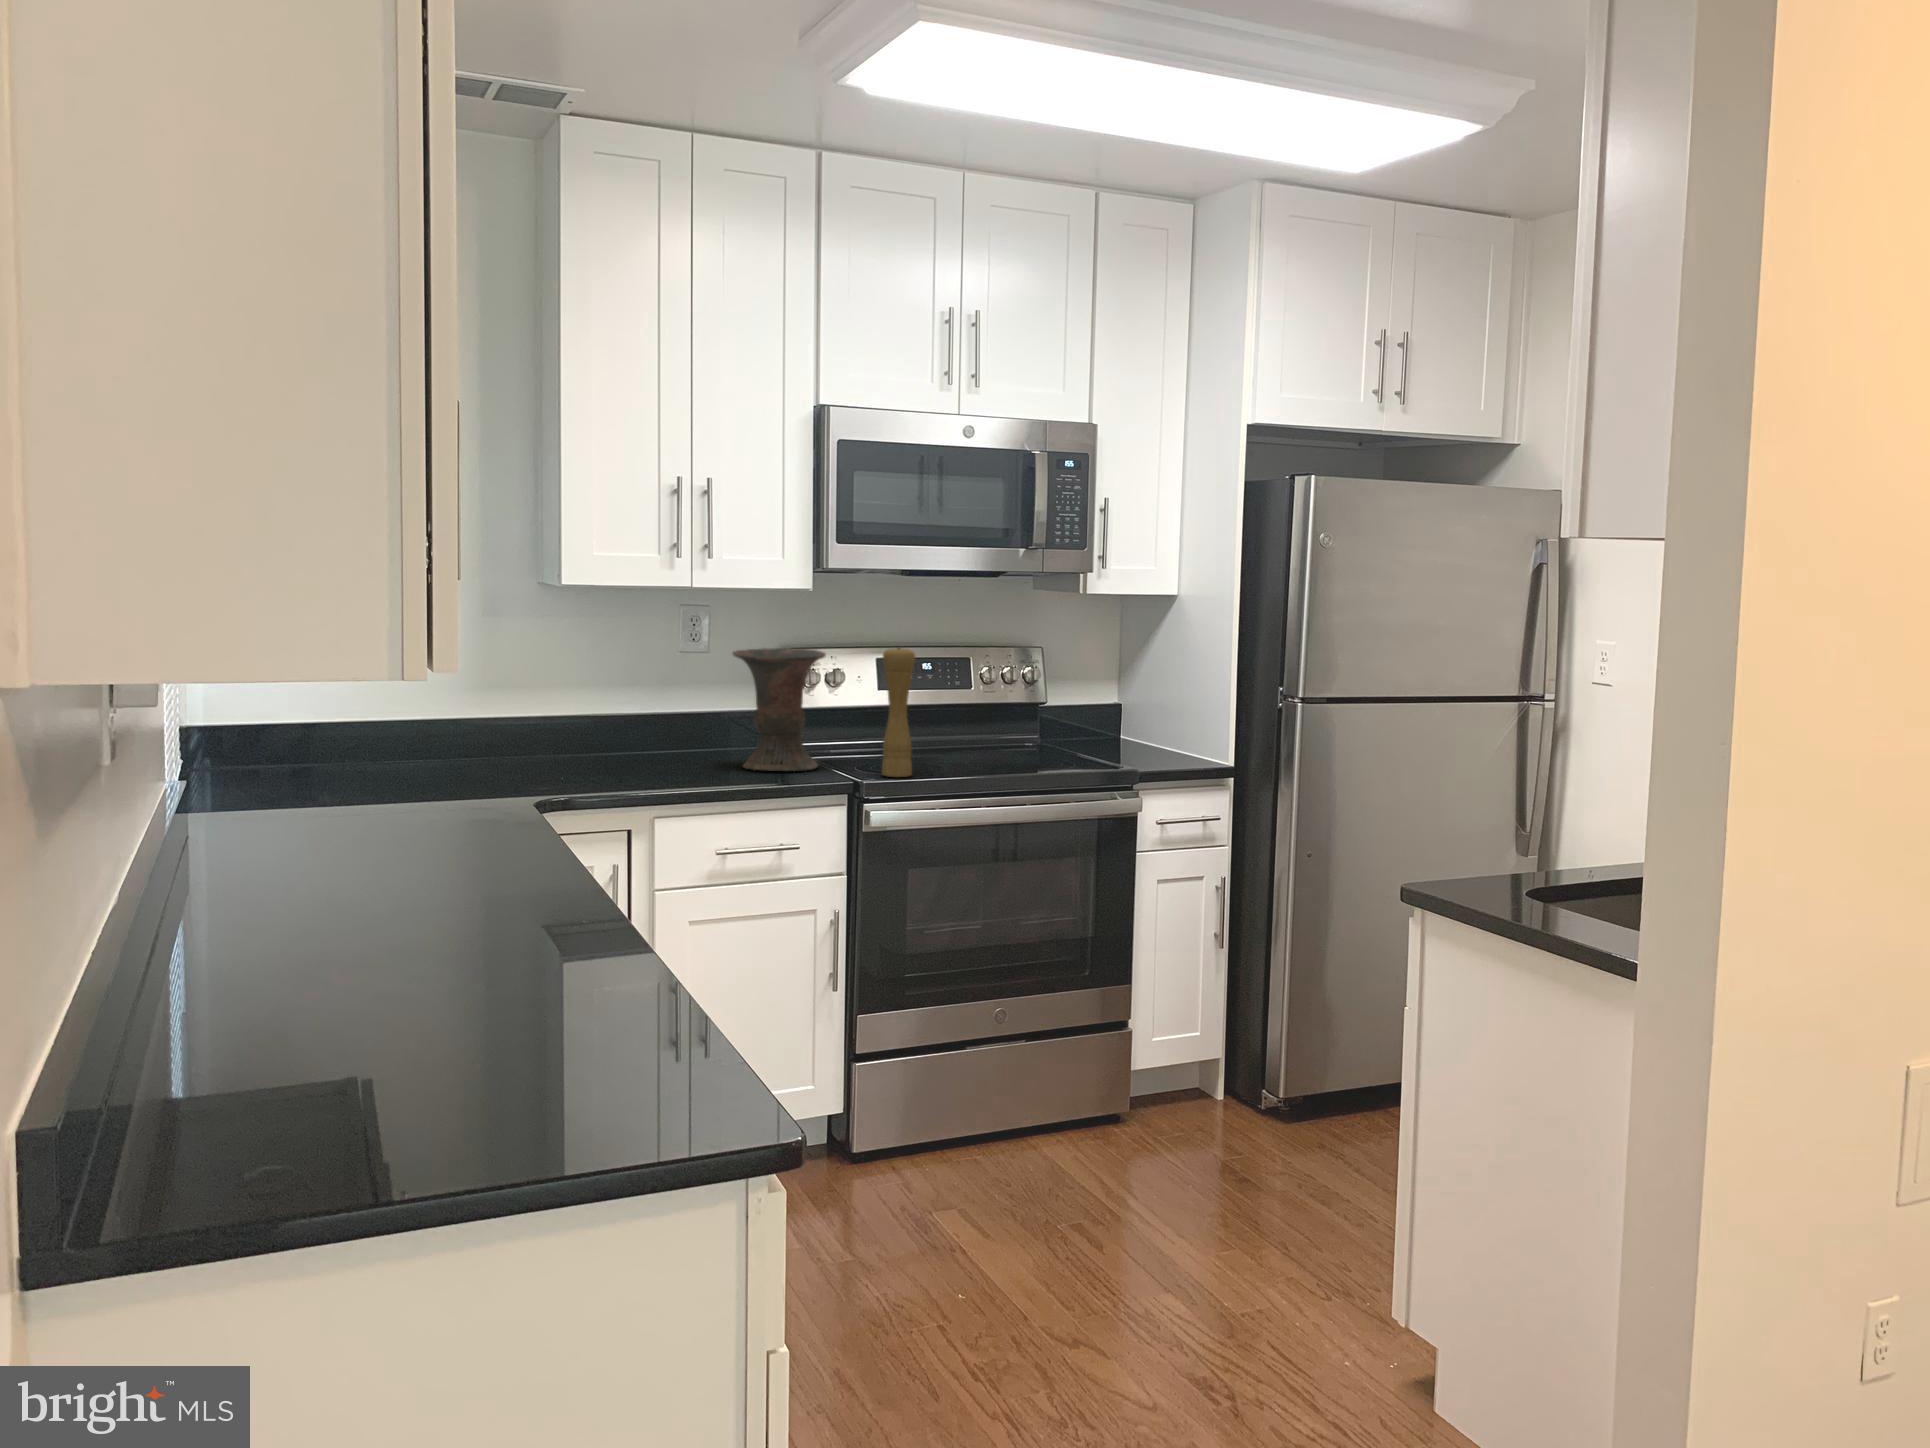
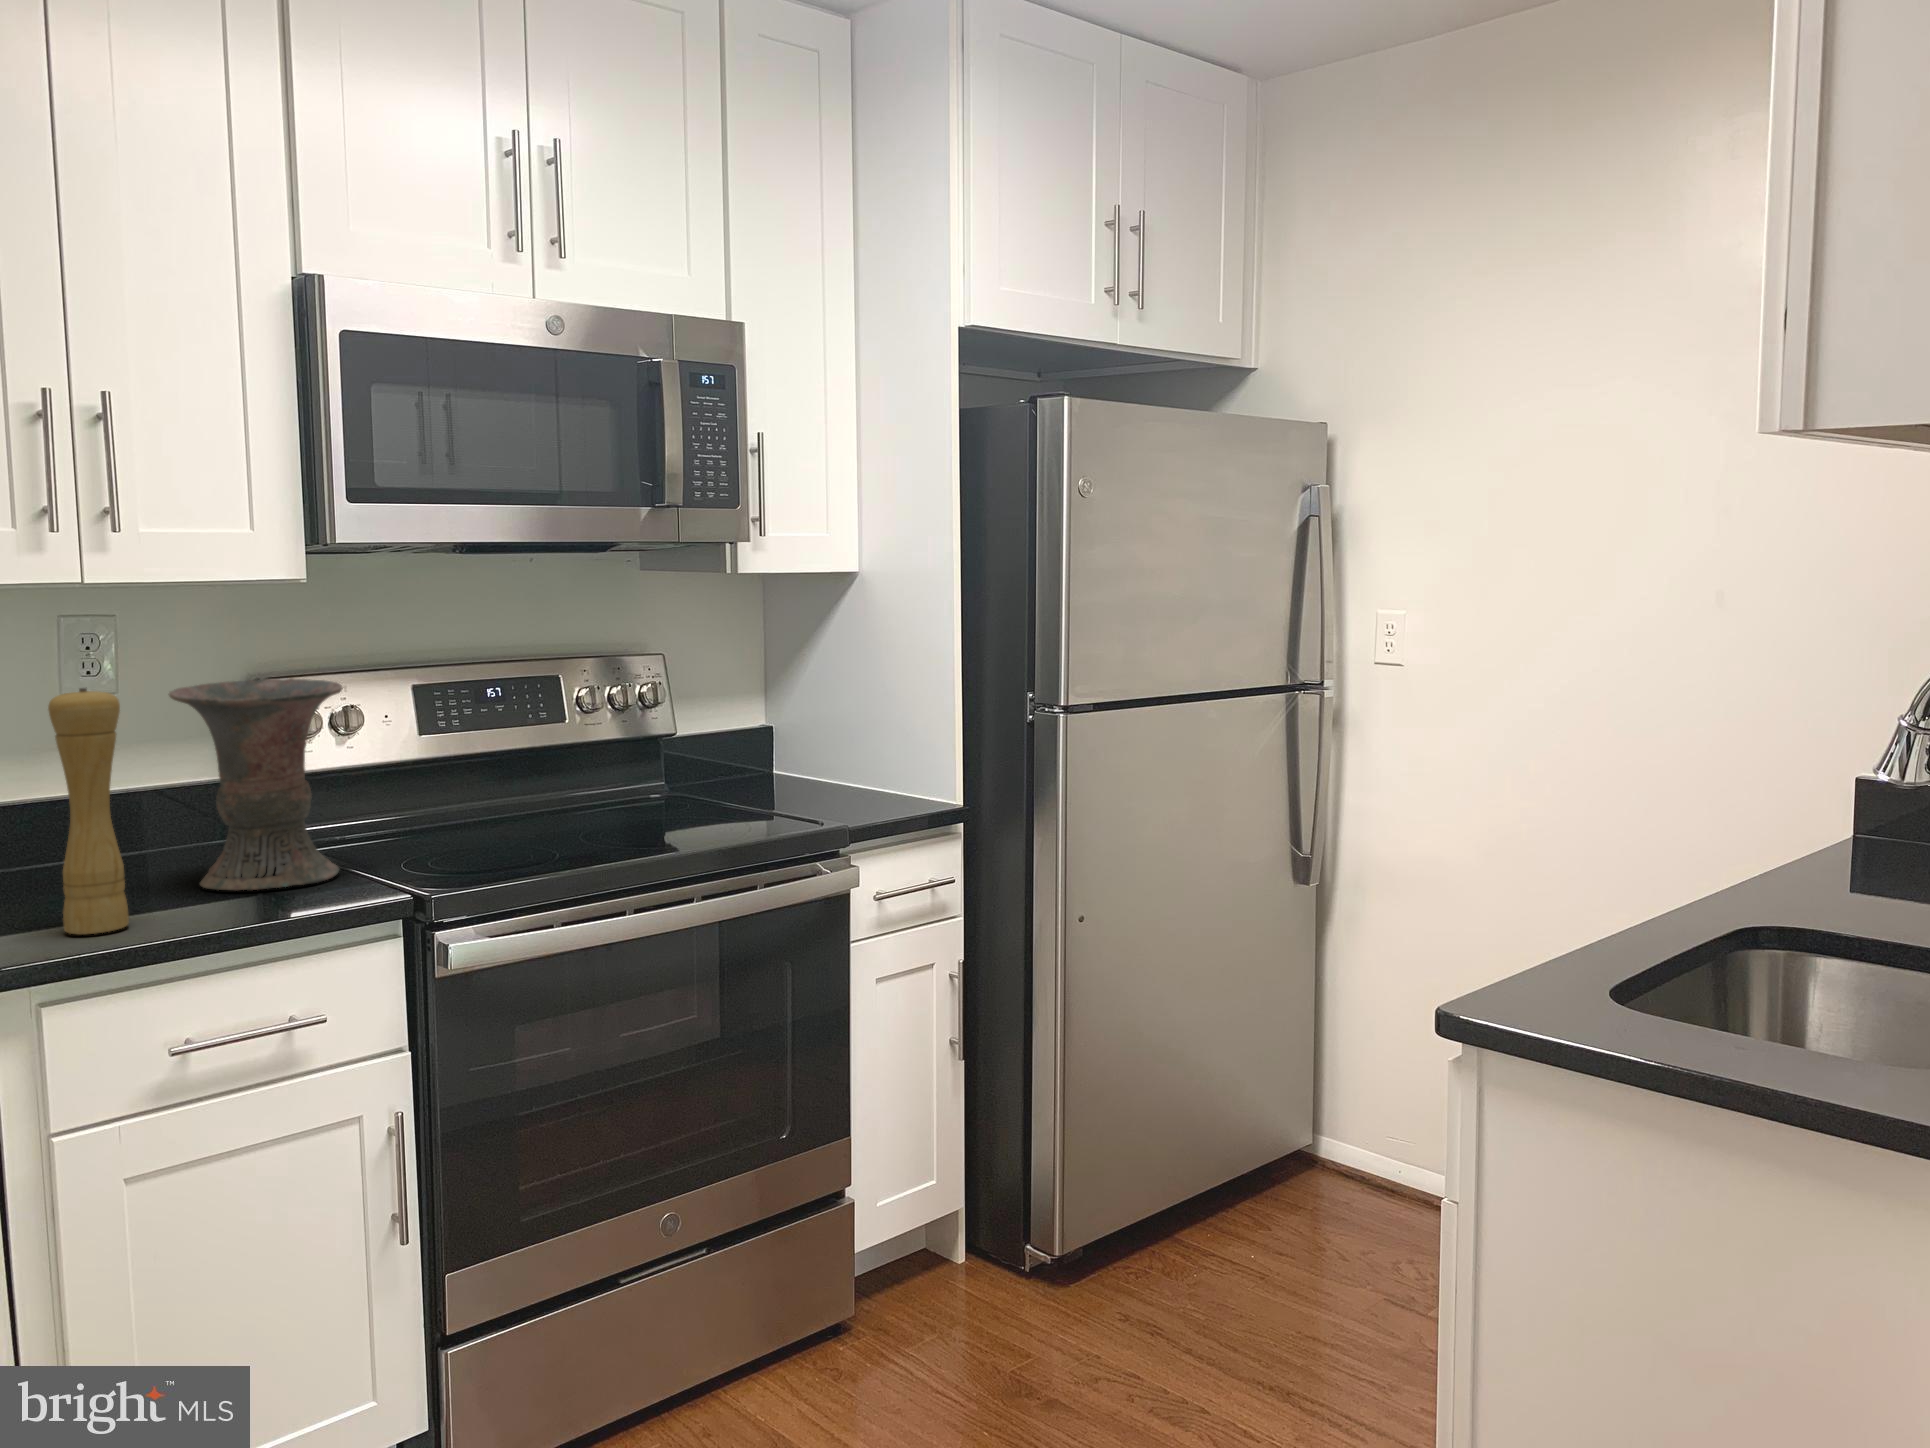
pepper mill: present [882,647,915,777] -> present [48,688,129,935]

